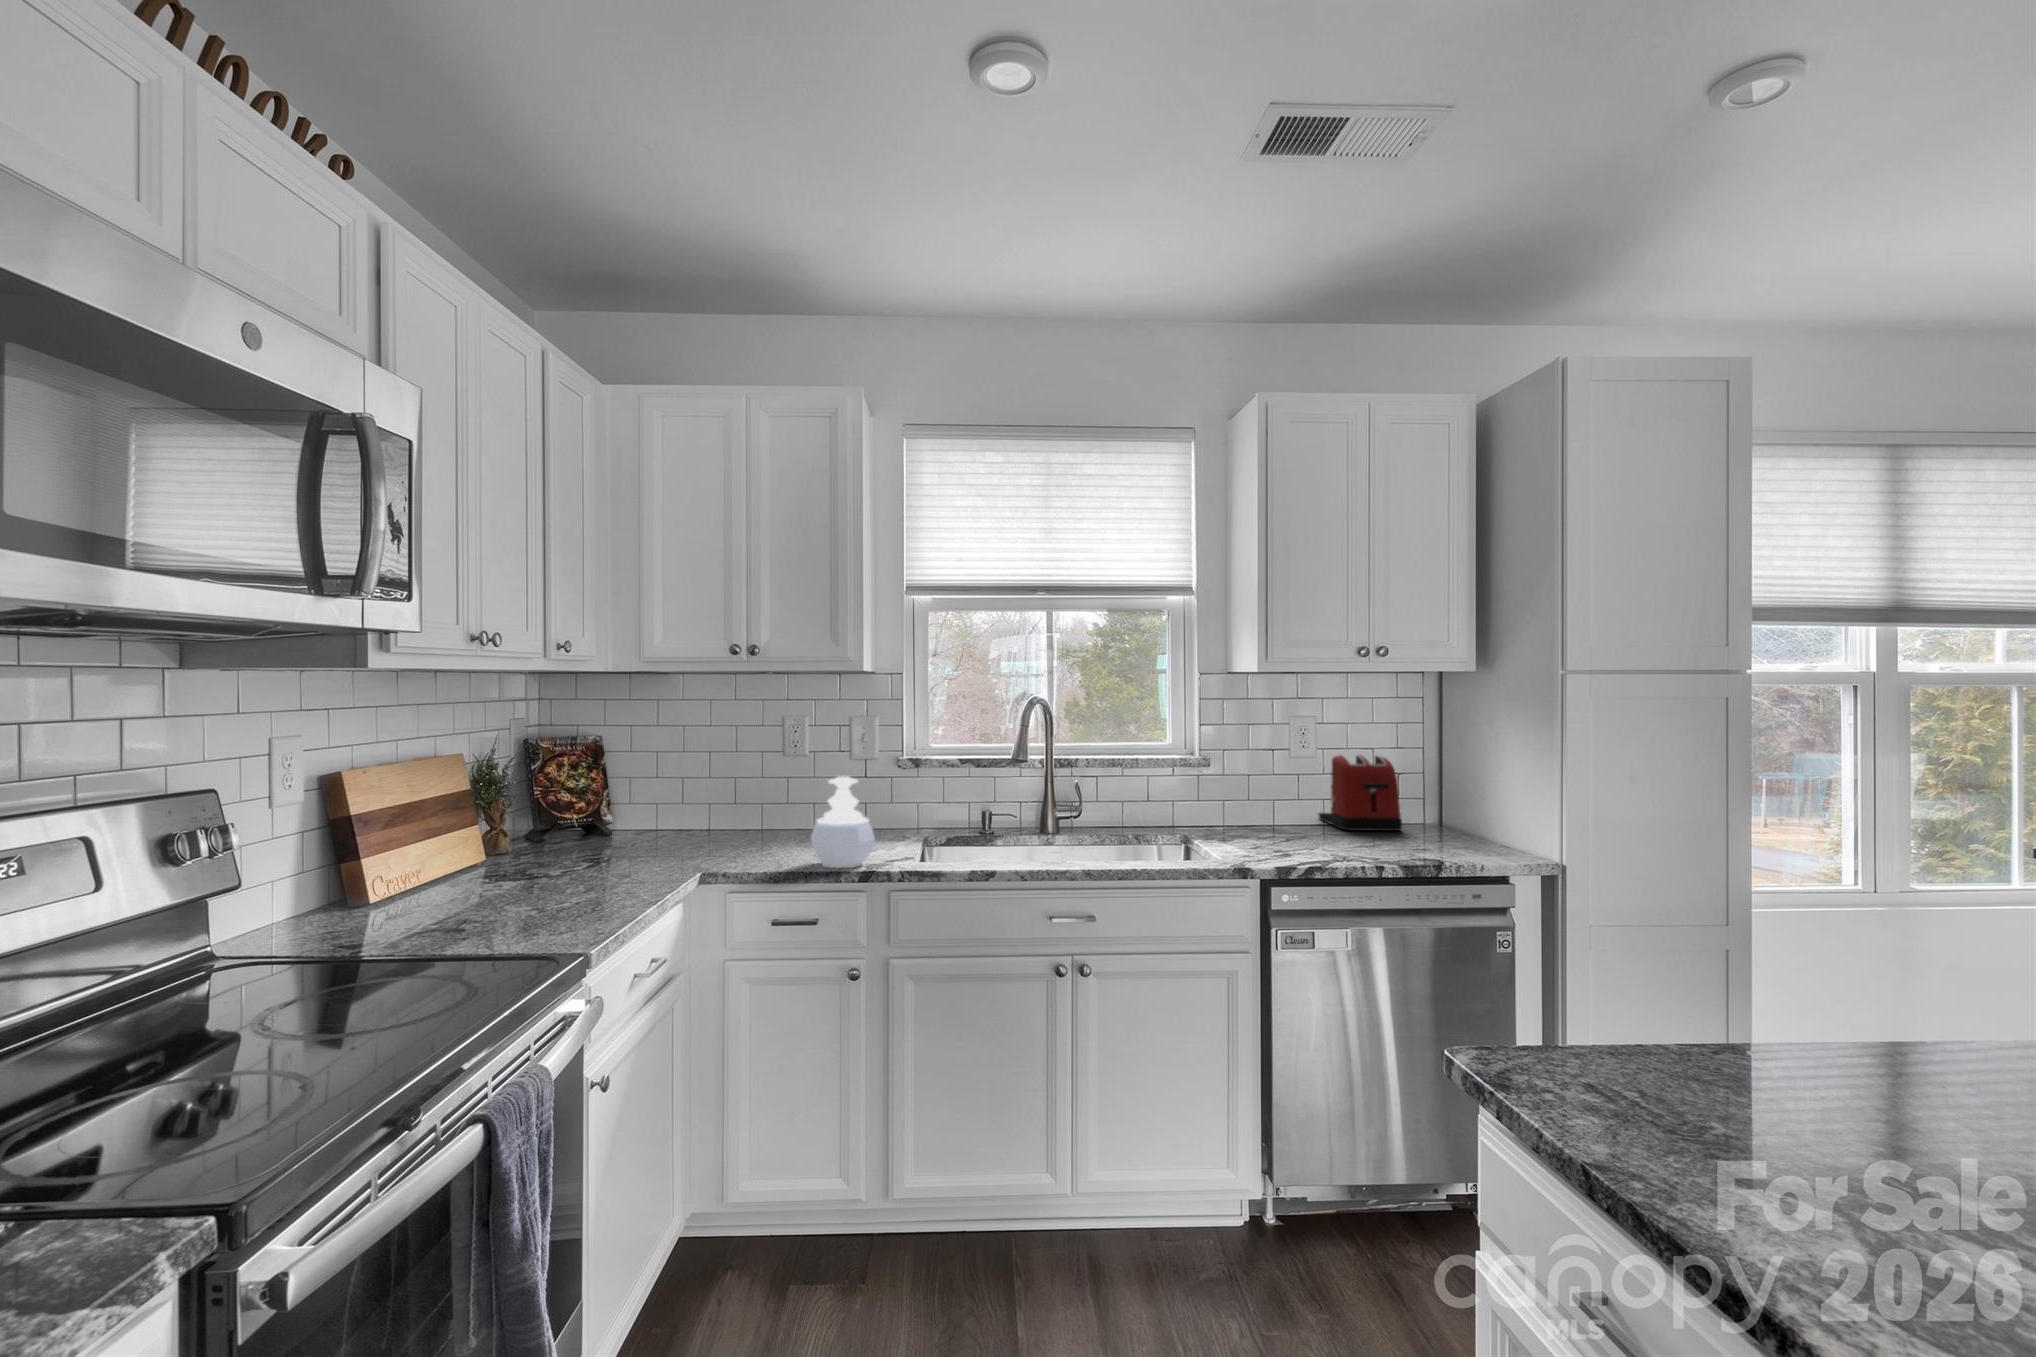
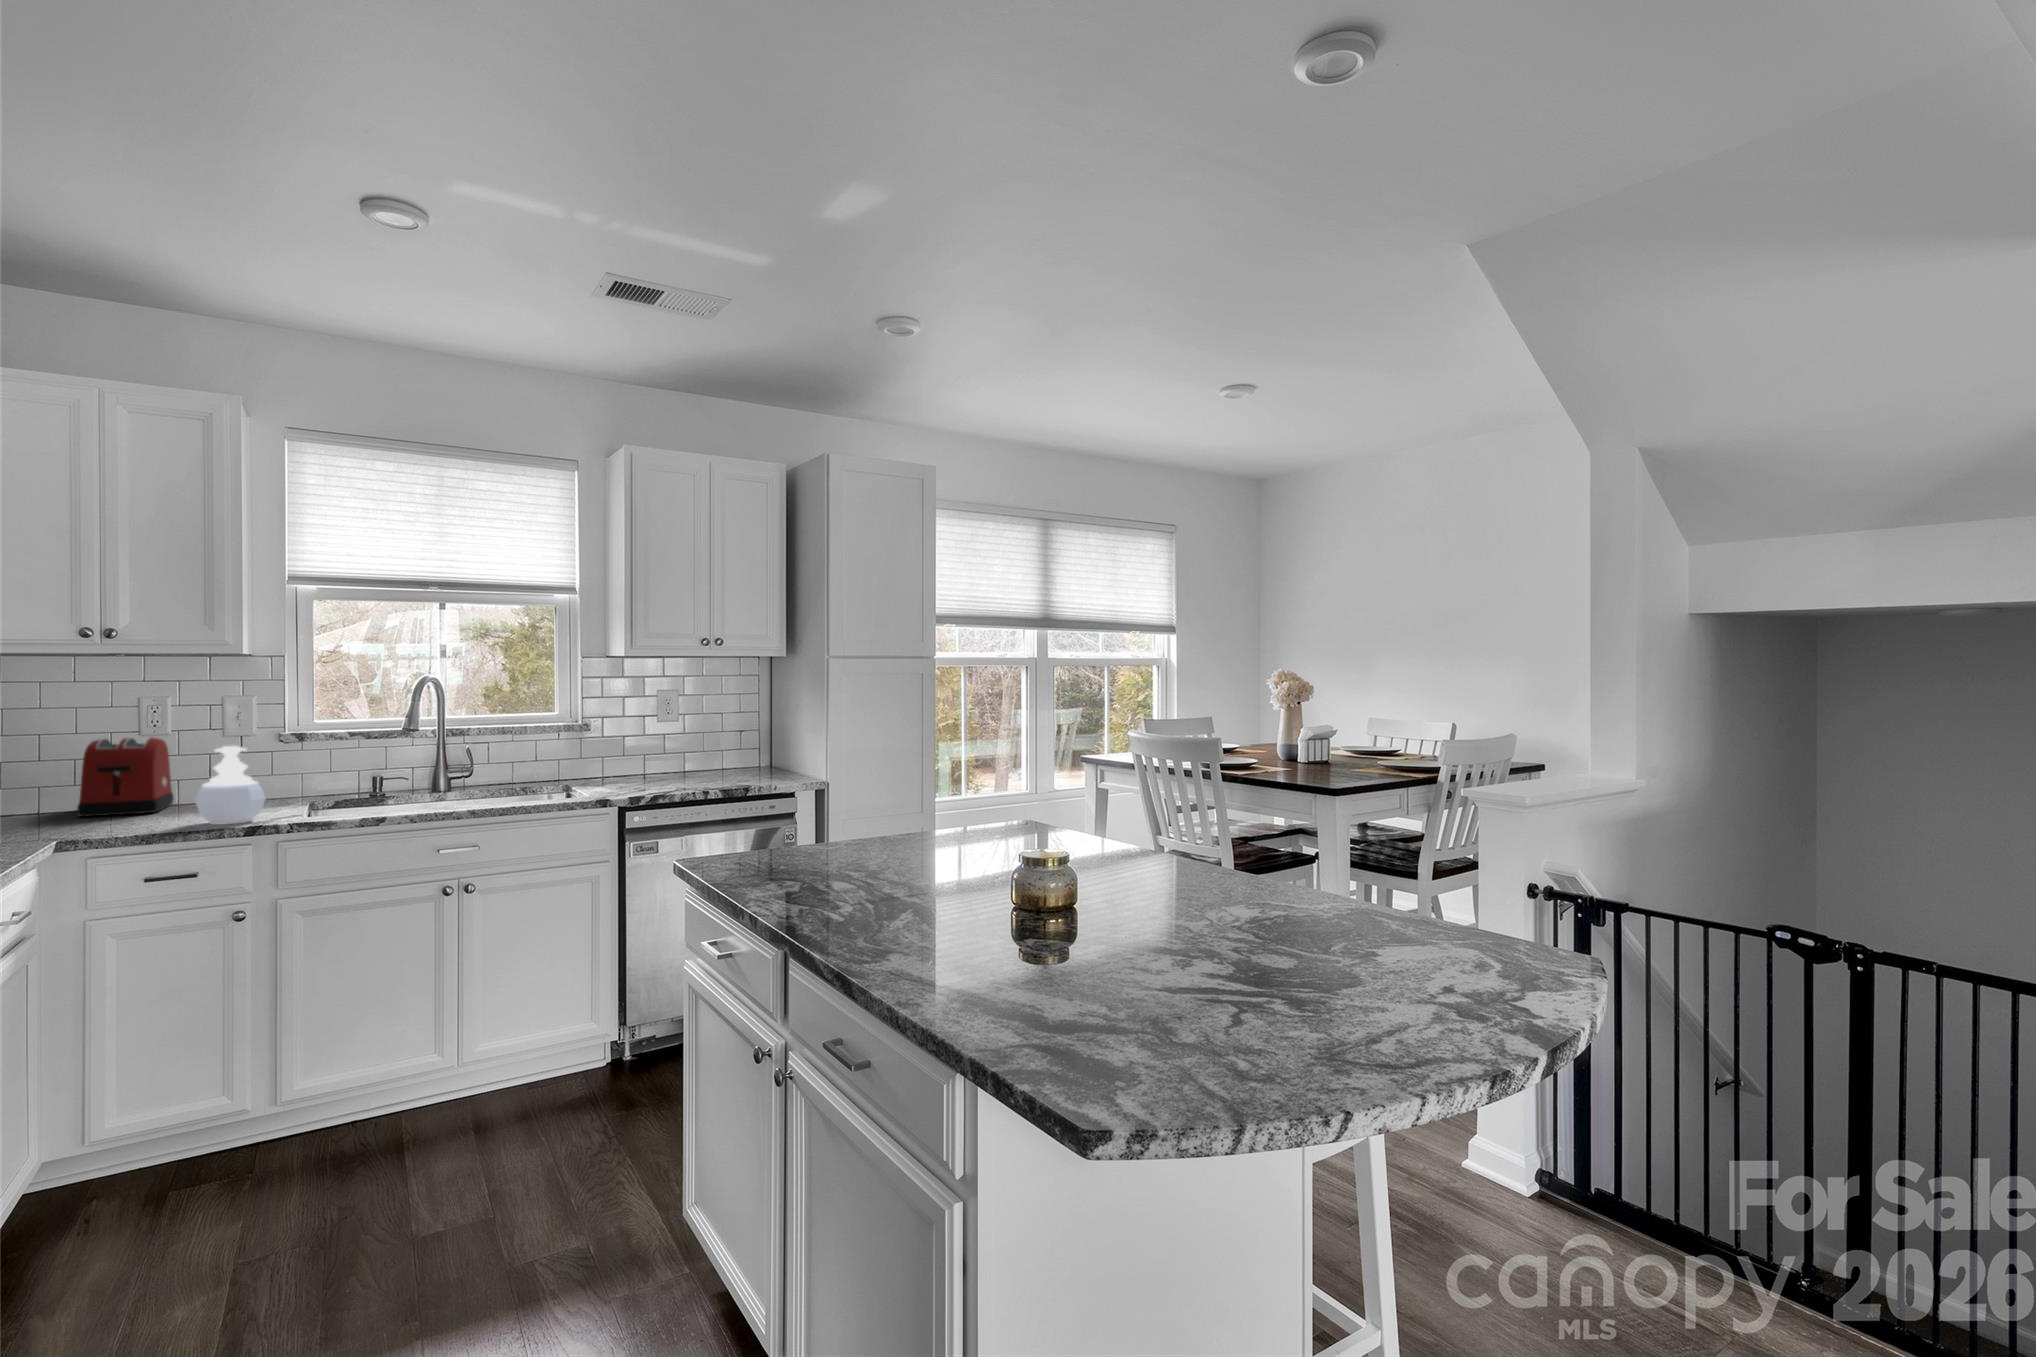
toaster: present [1319,755,1402,831] -> present [77,738,174,816]

